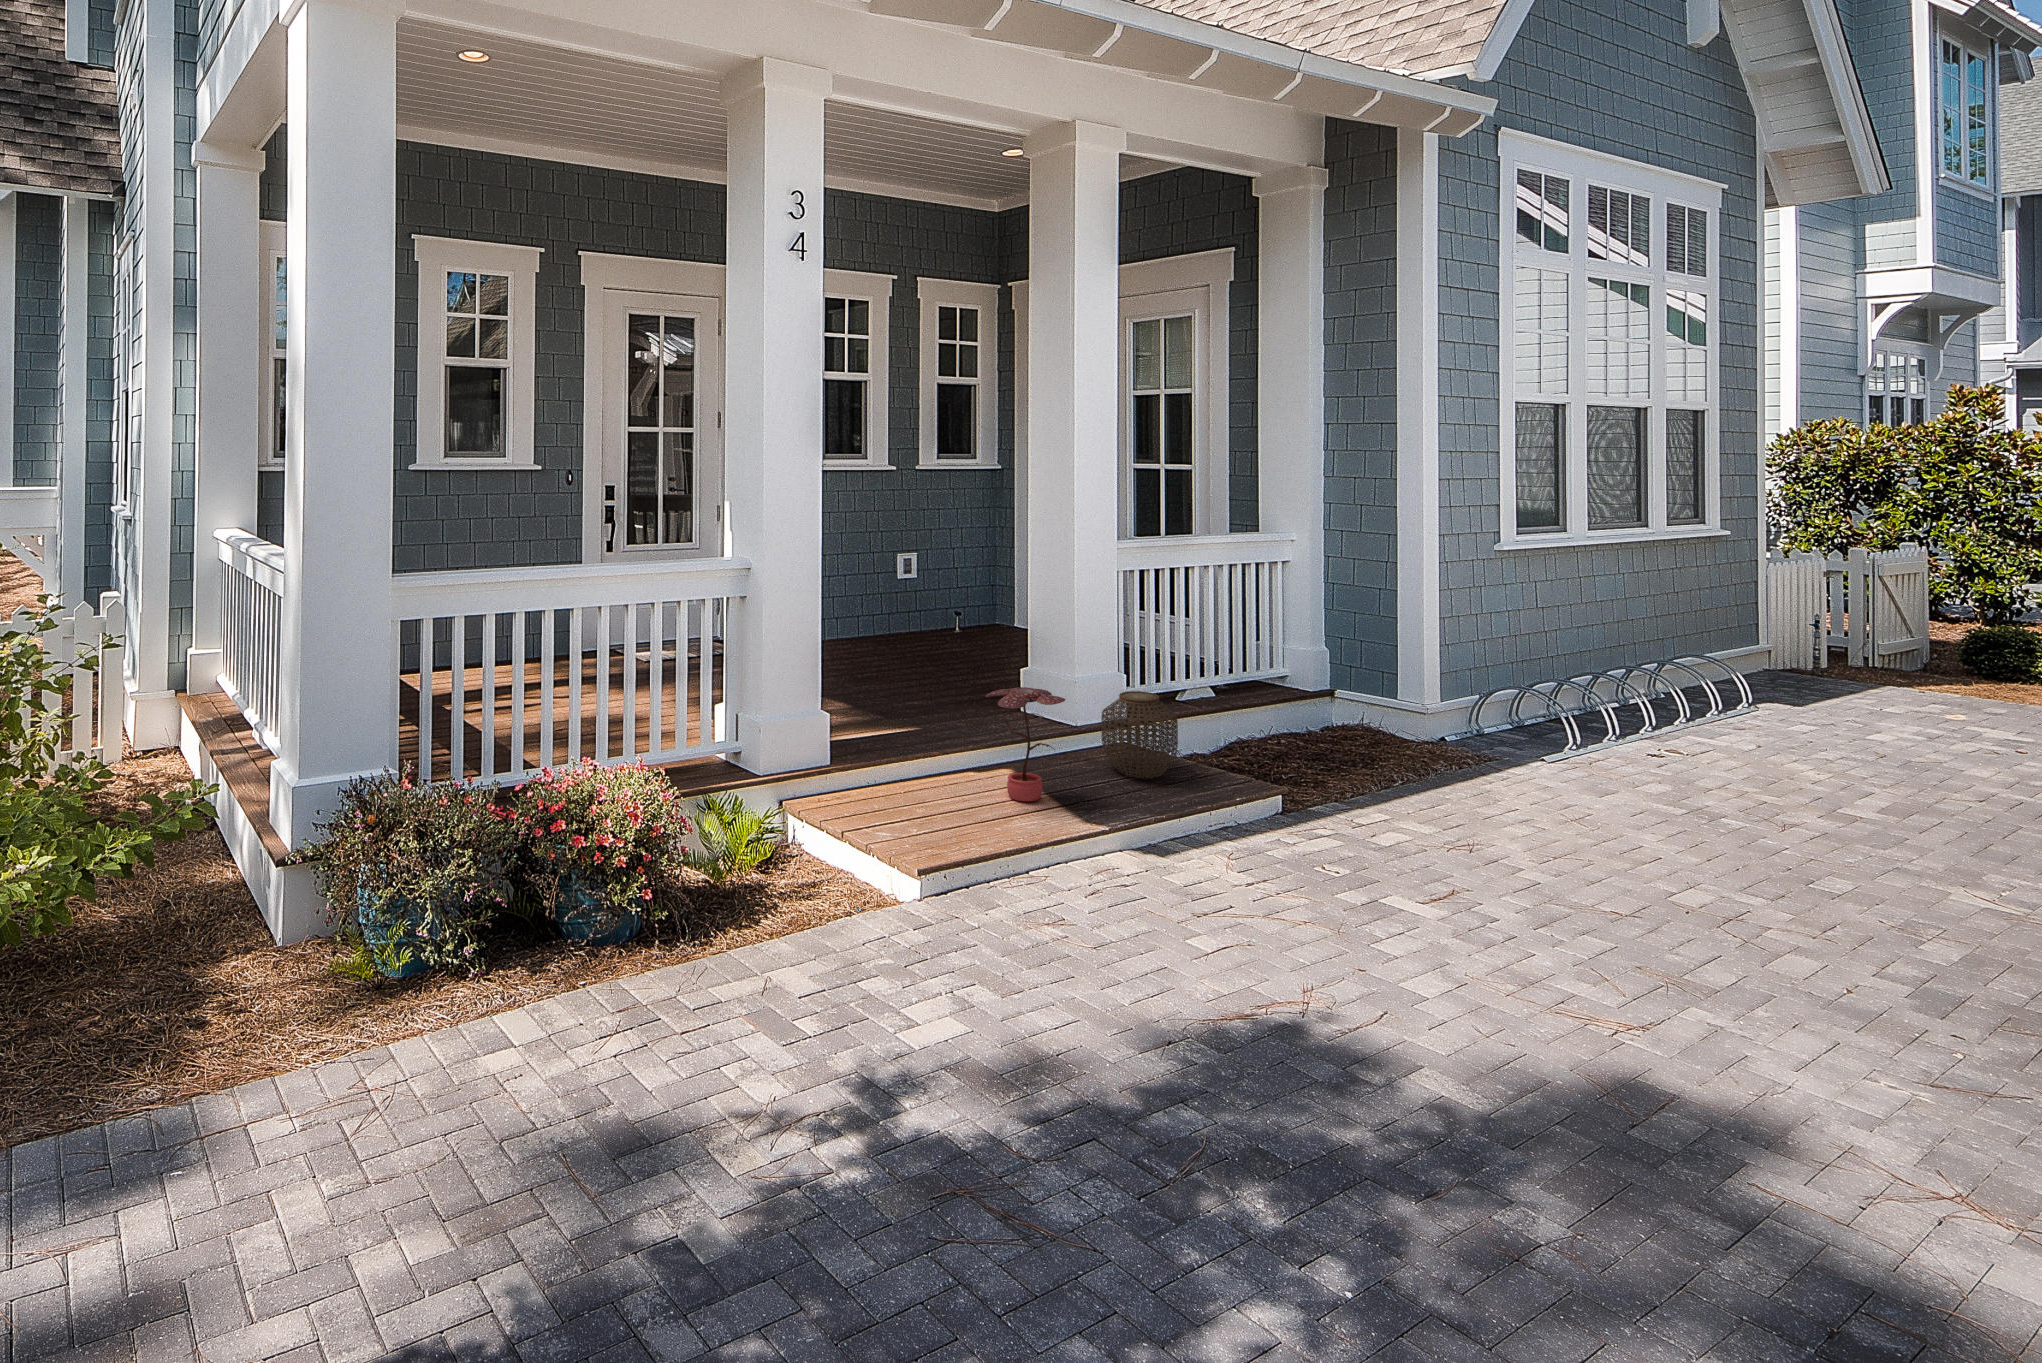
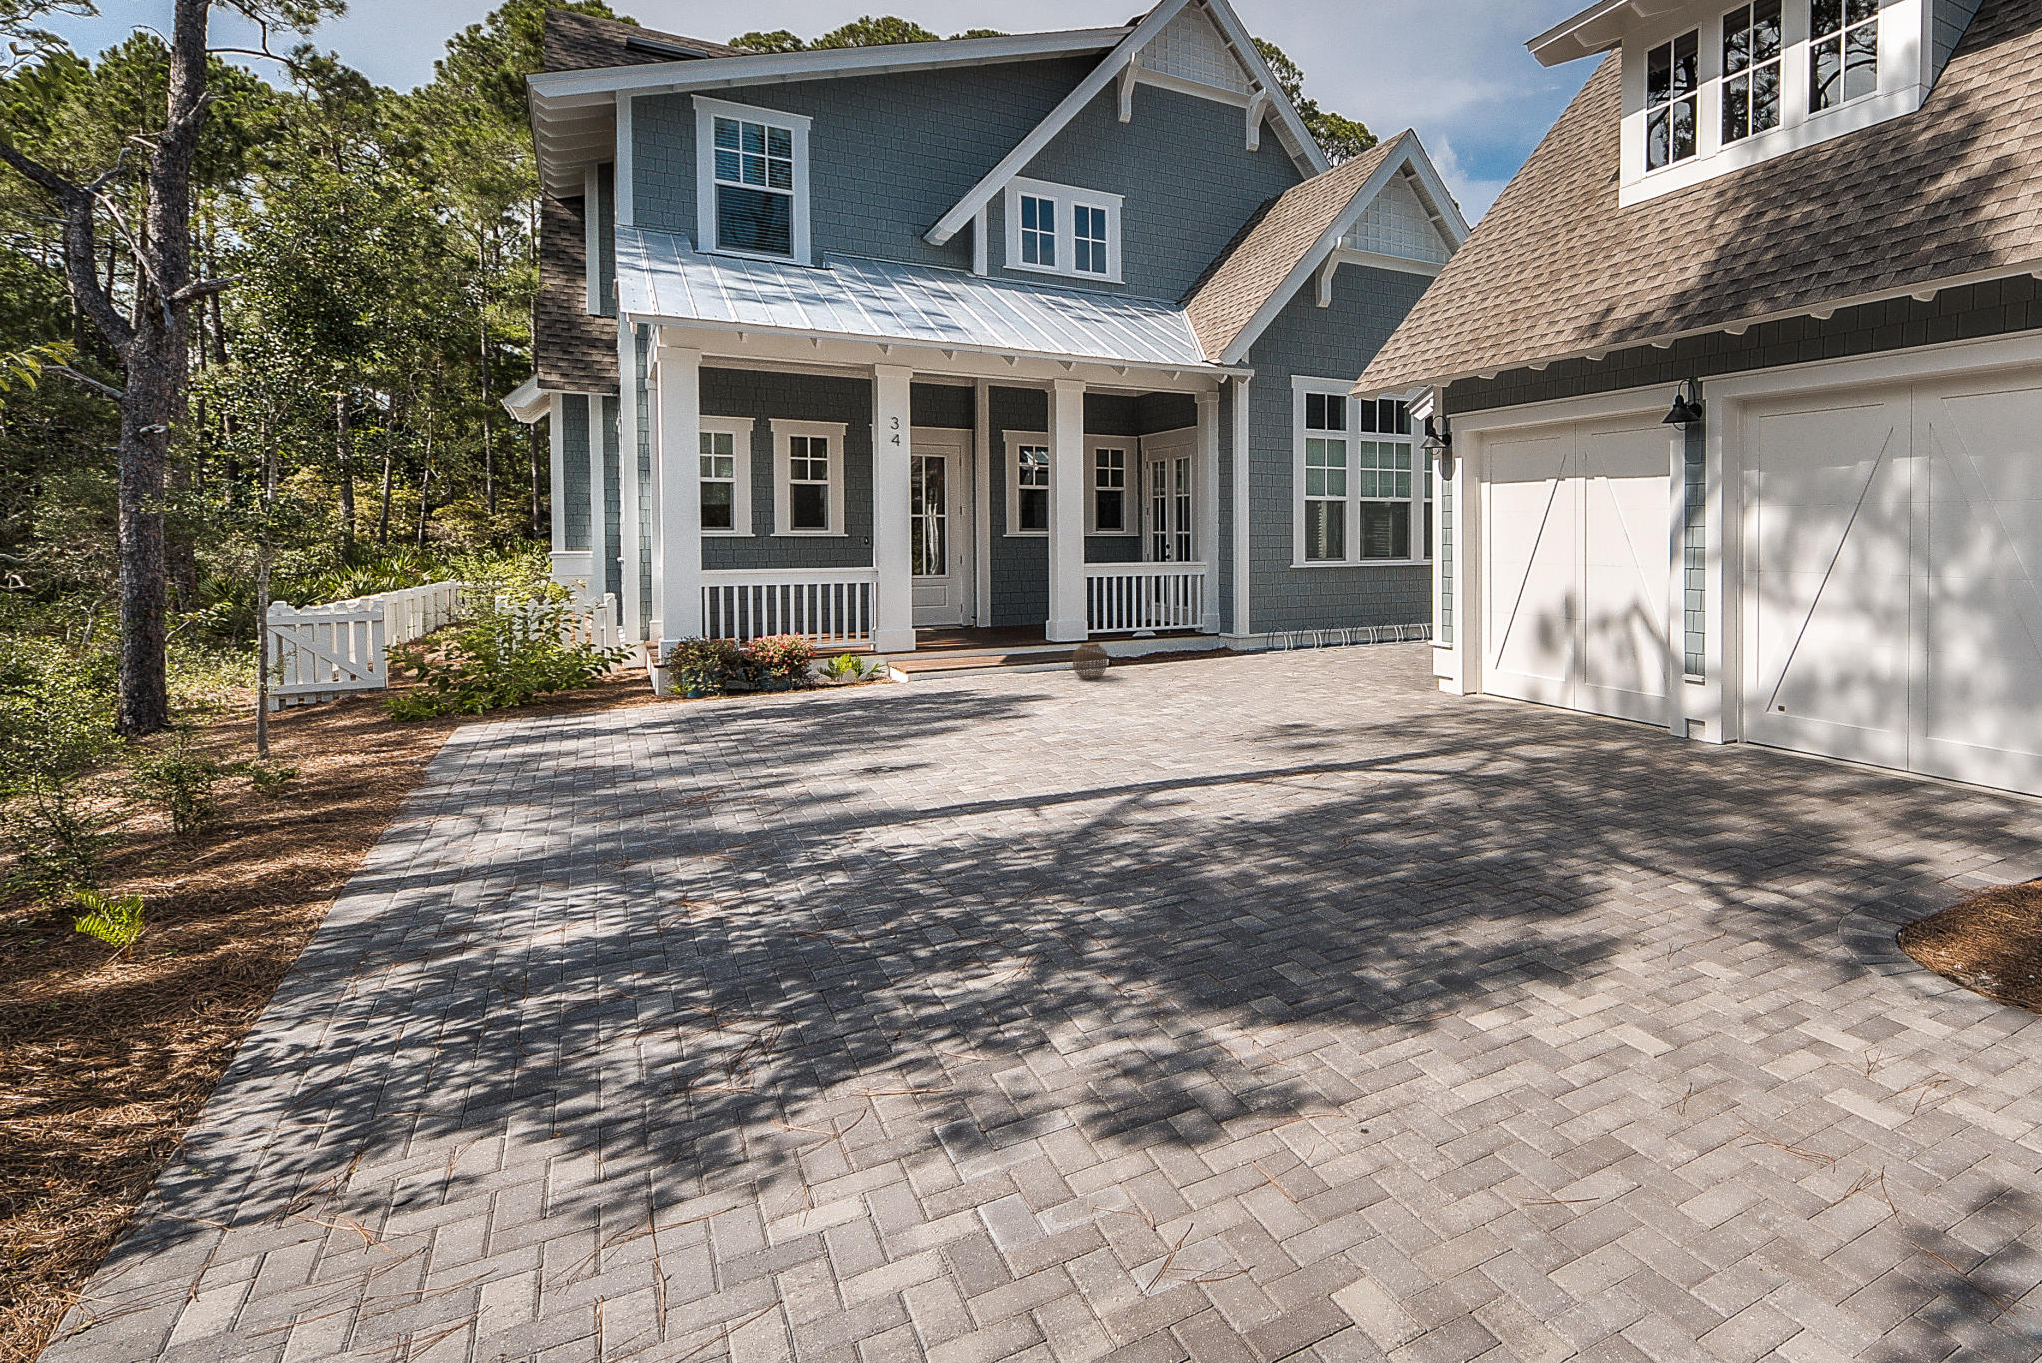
potted plant: present [985,687,1065,801] -> none [1005,636,1037,684]

